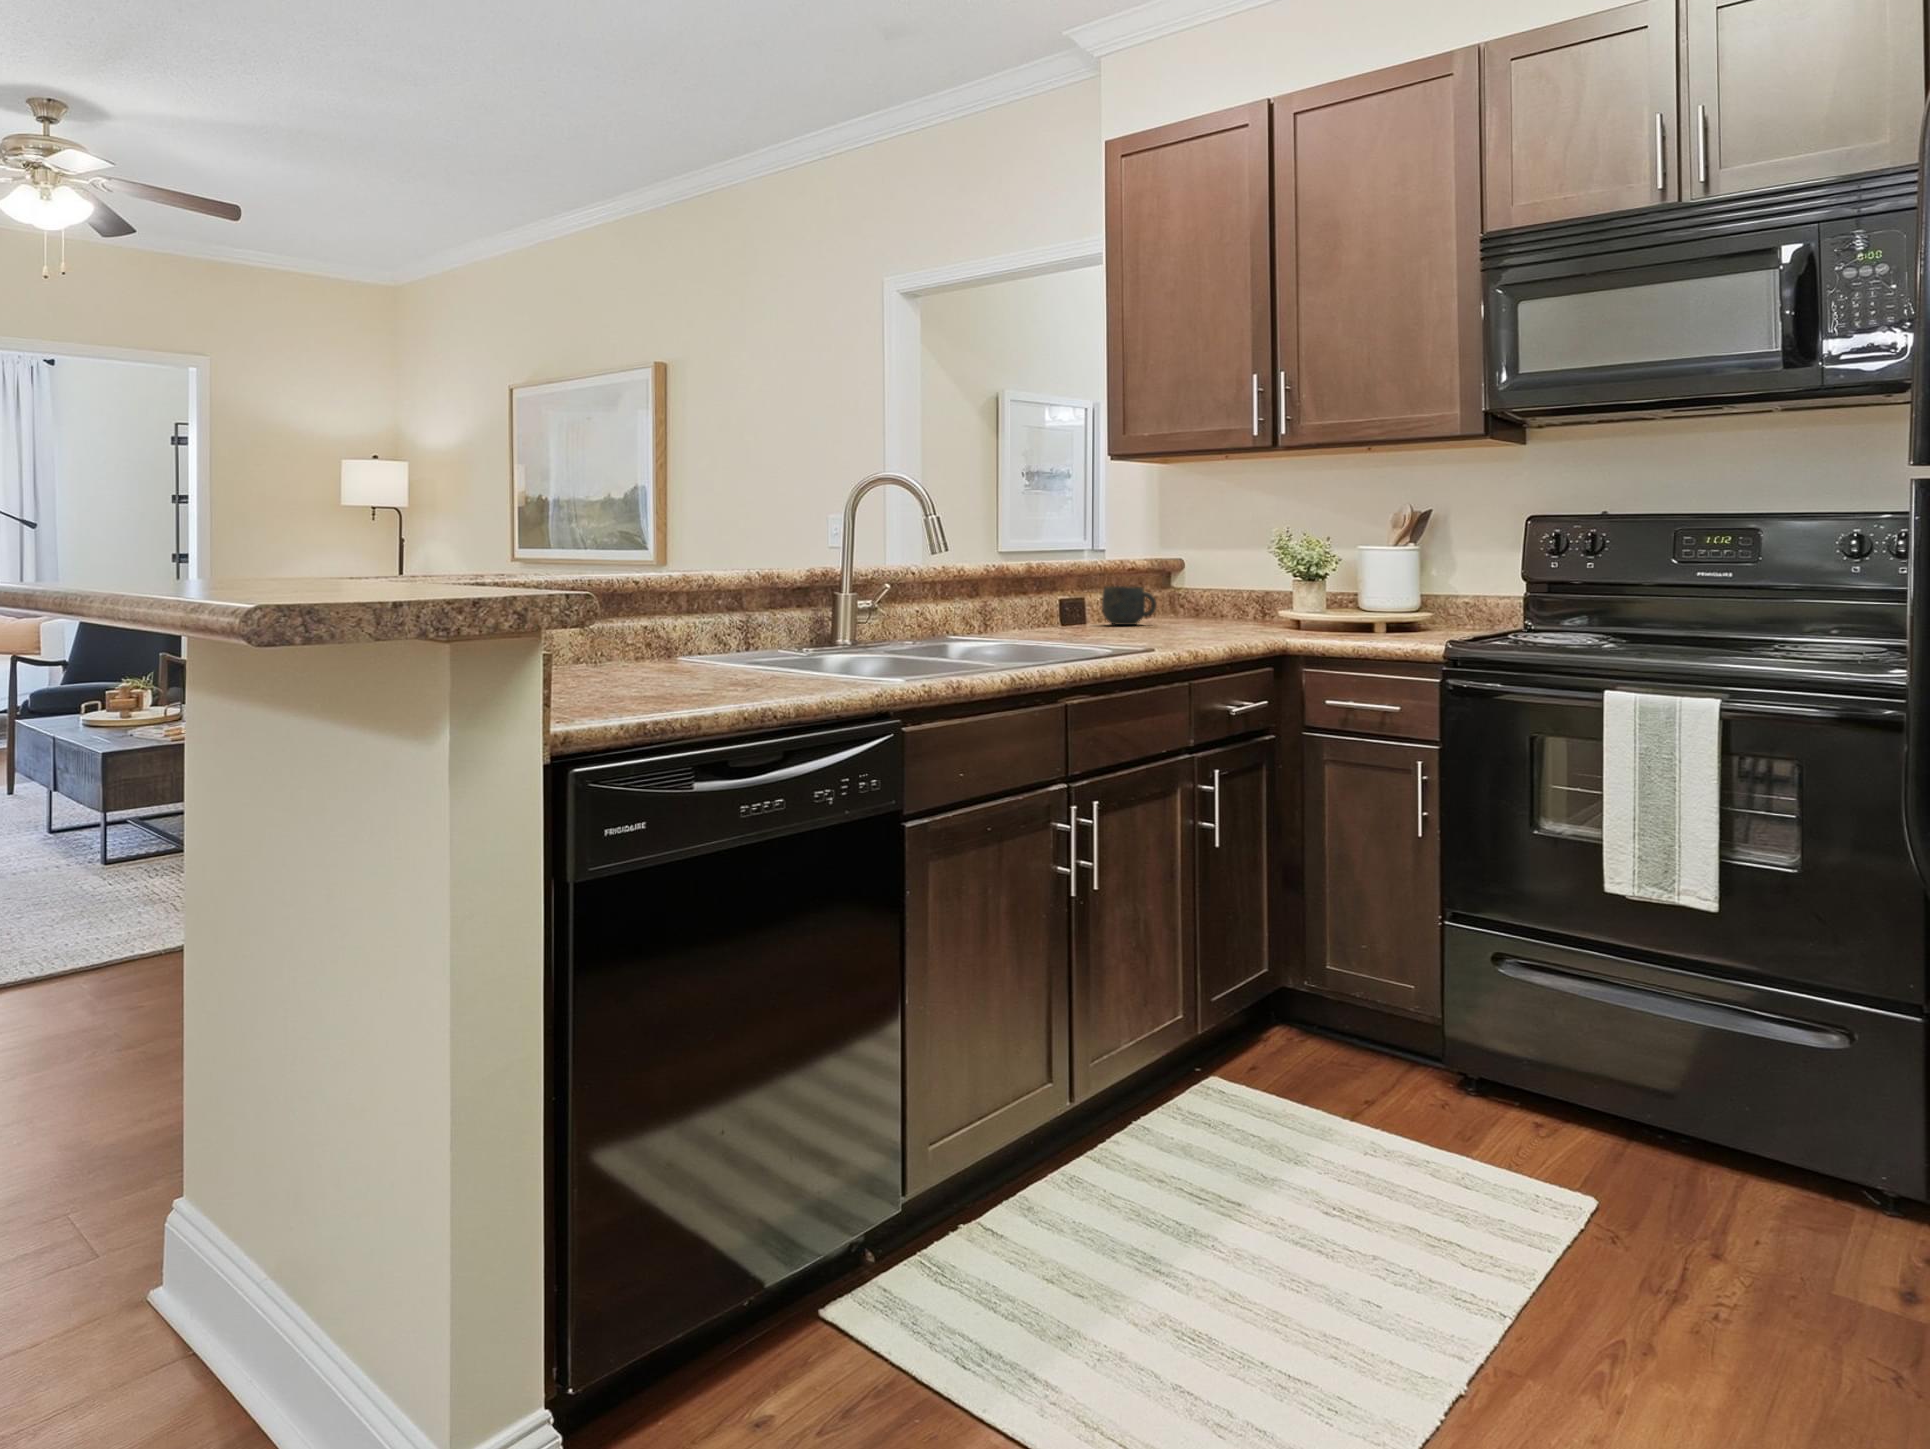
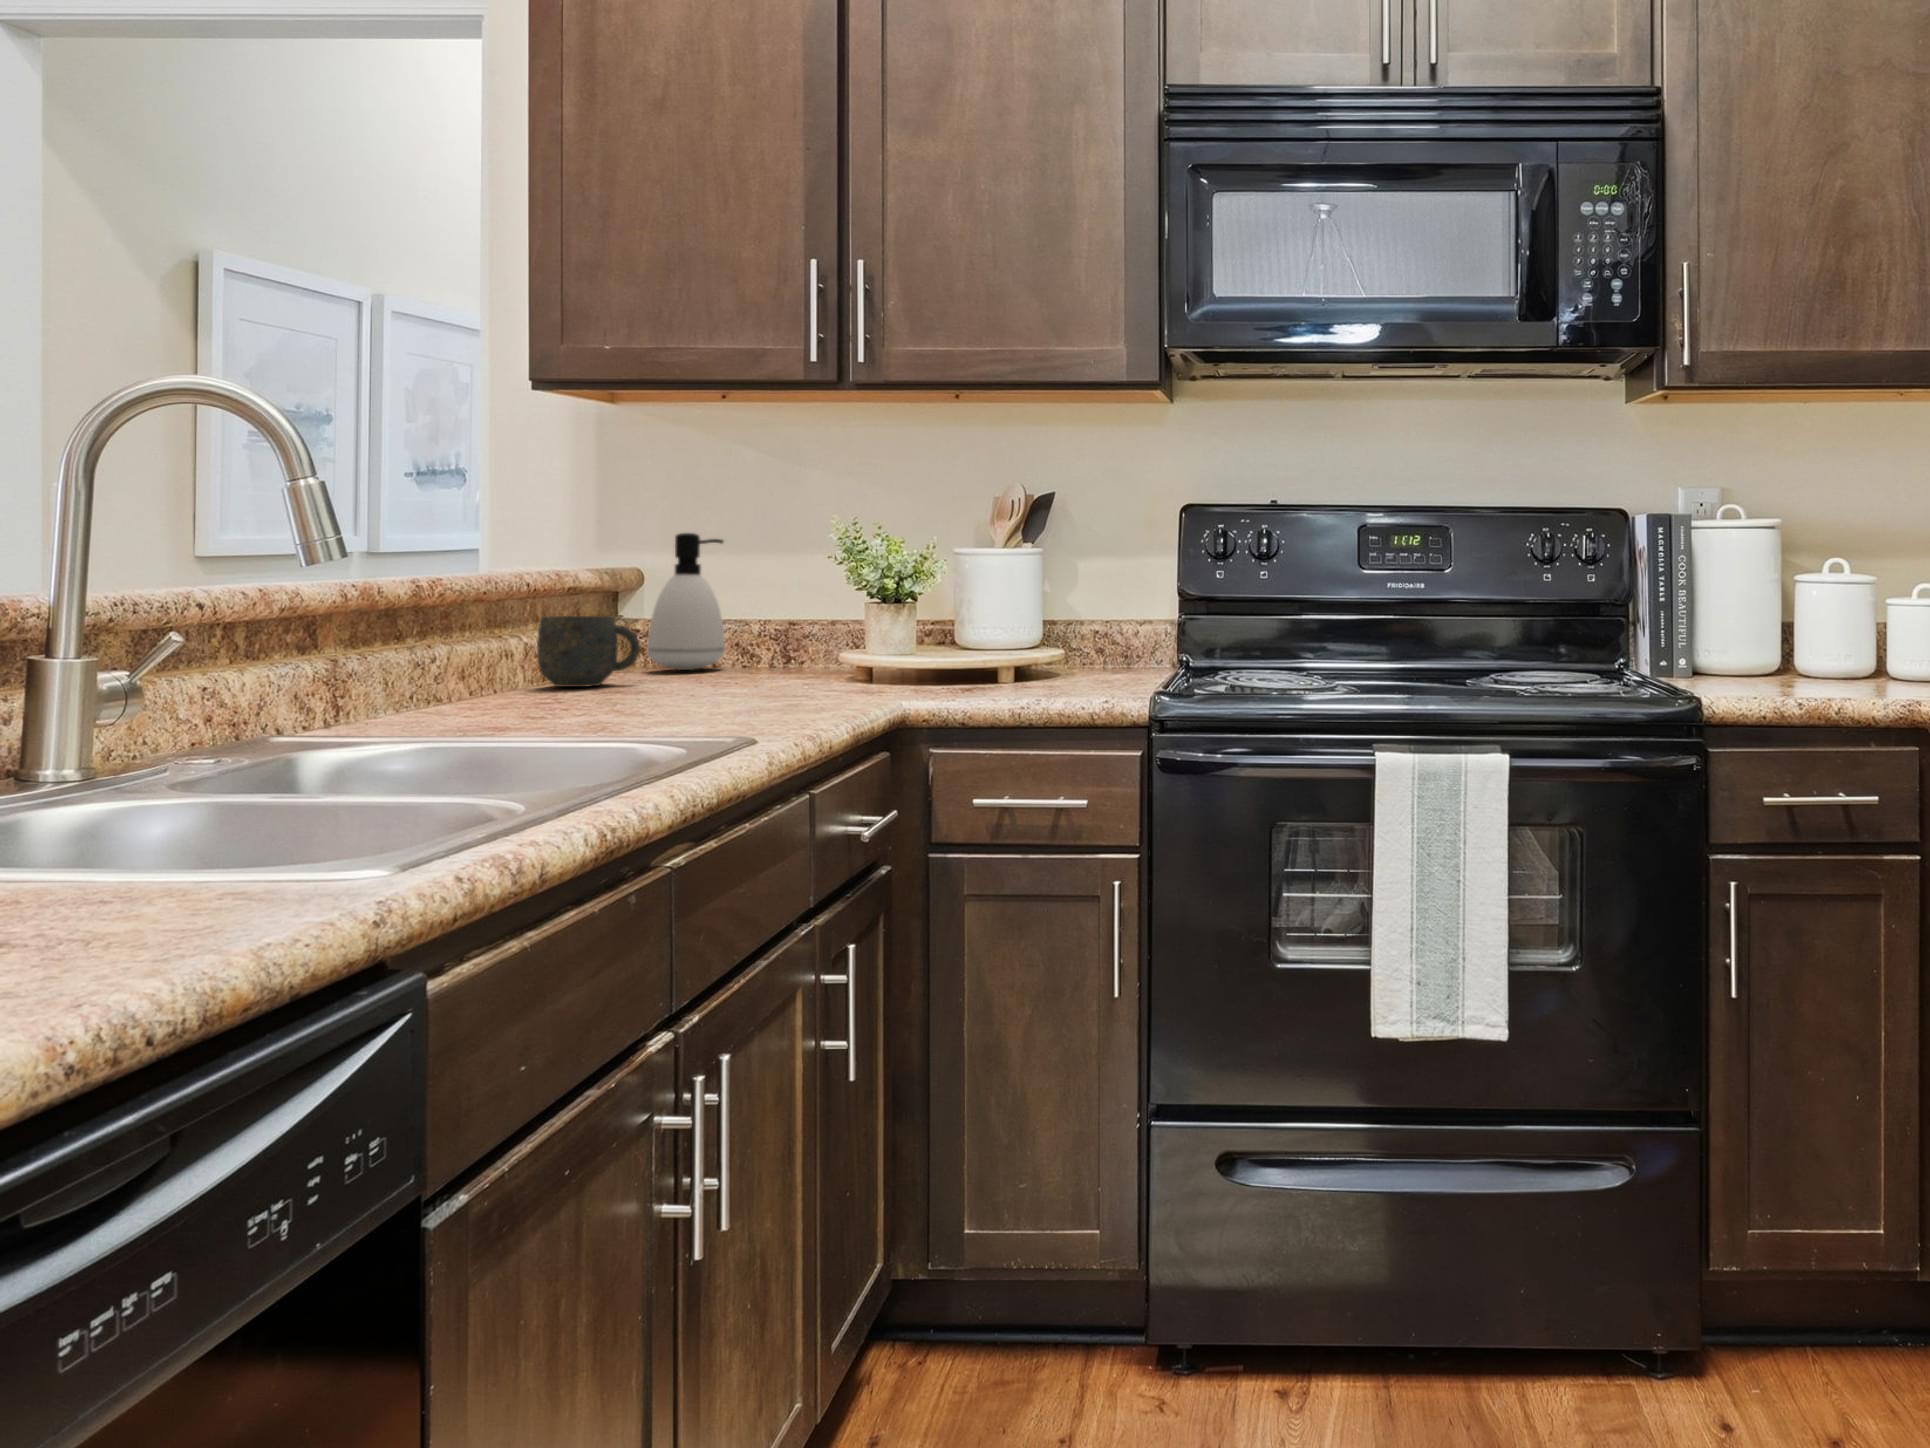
soap dispenser: none [1174,540,1220,619] -> present [648,533,725,670]

